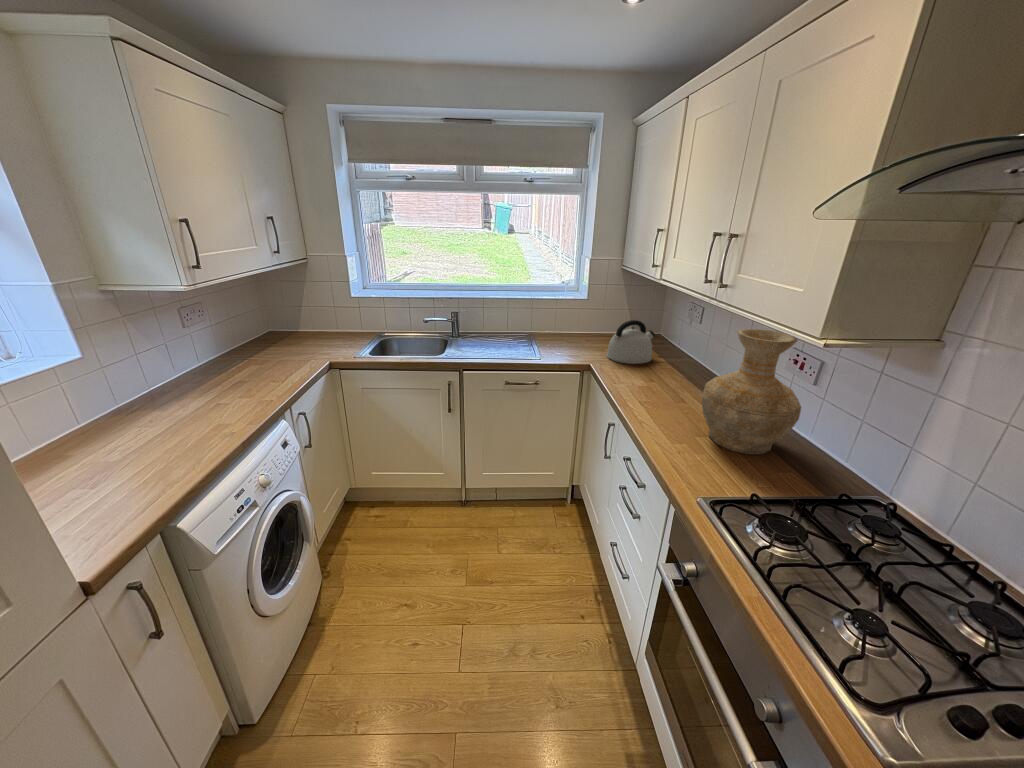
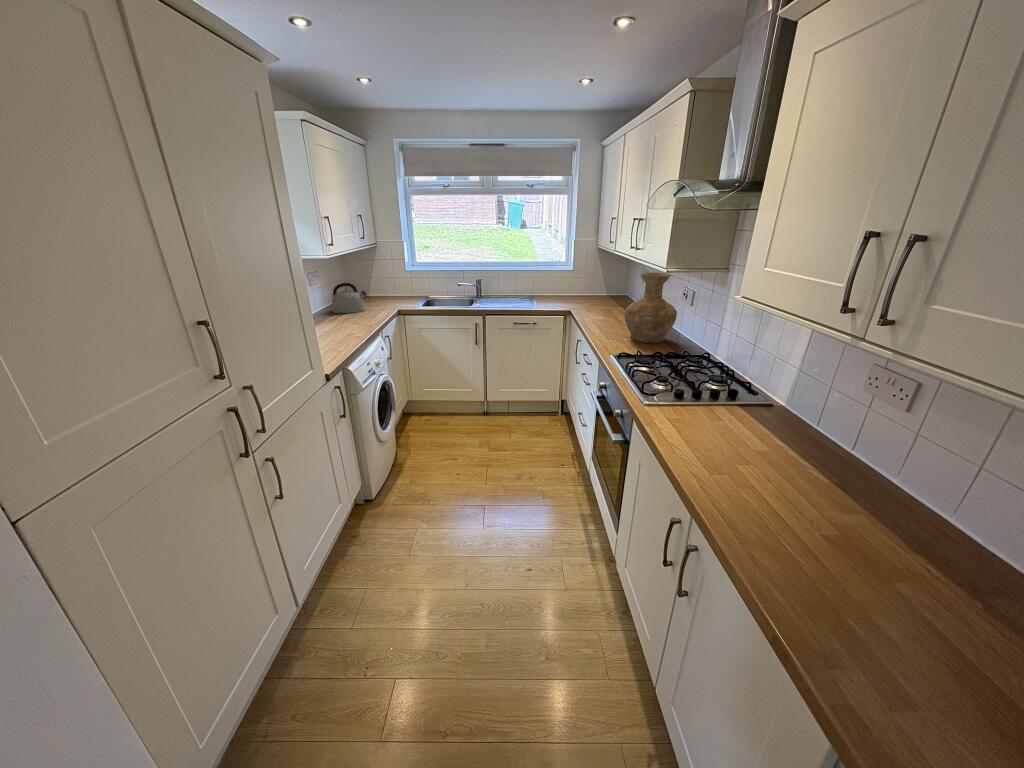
kettle: present [607,320,655,364] -> present [332,283,366,313]

